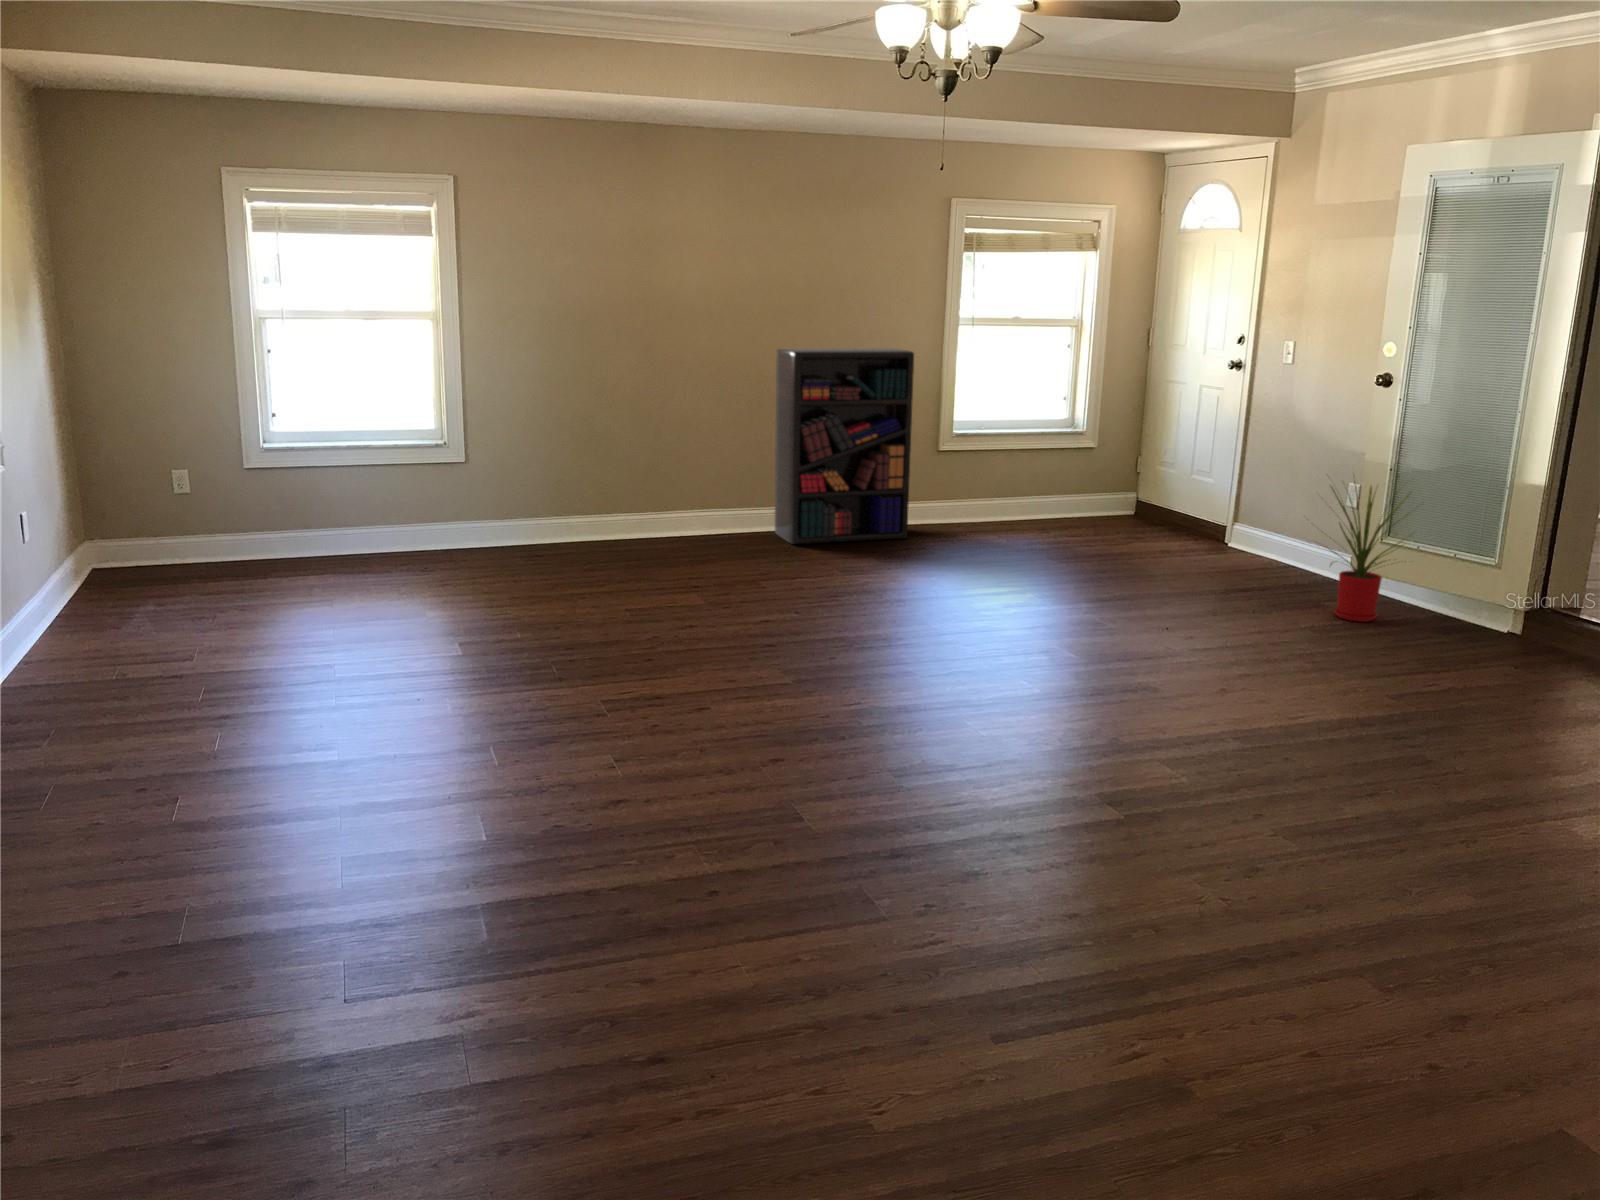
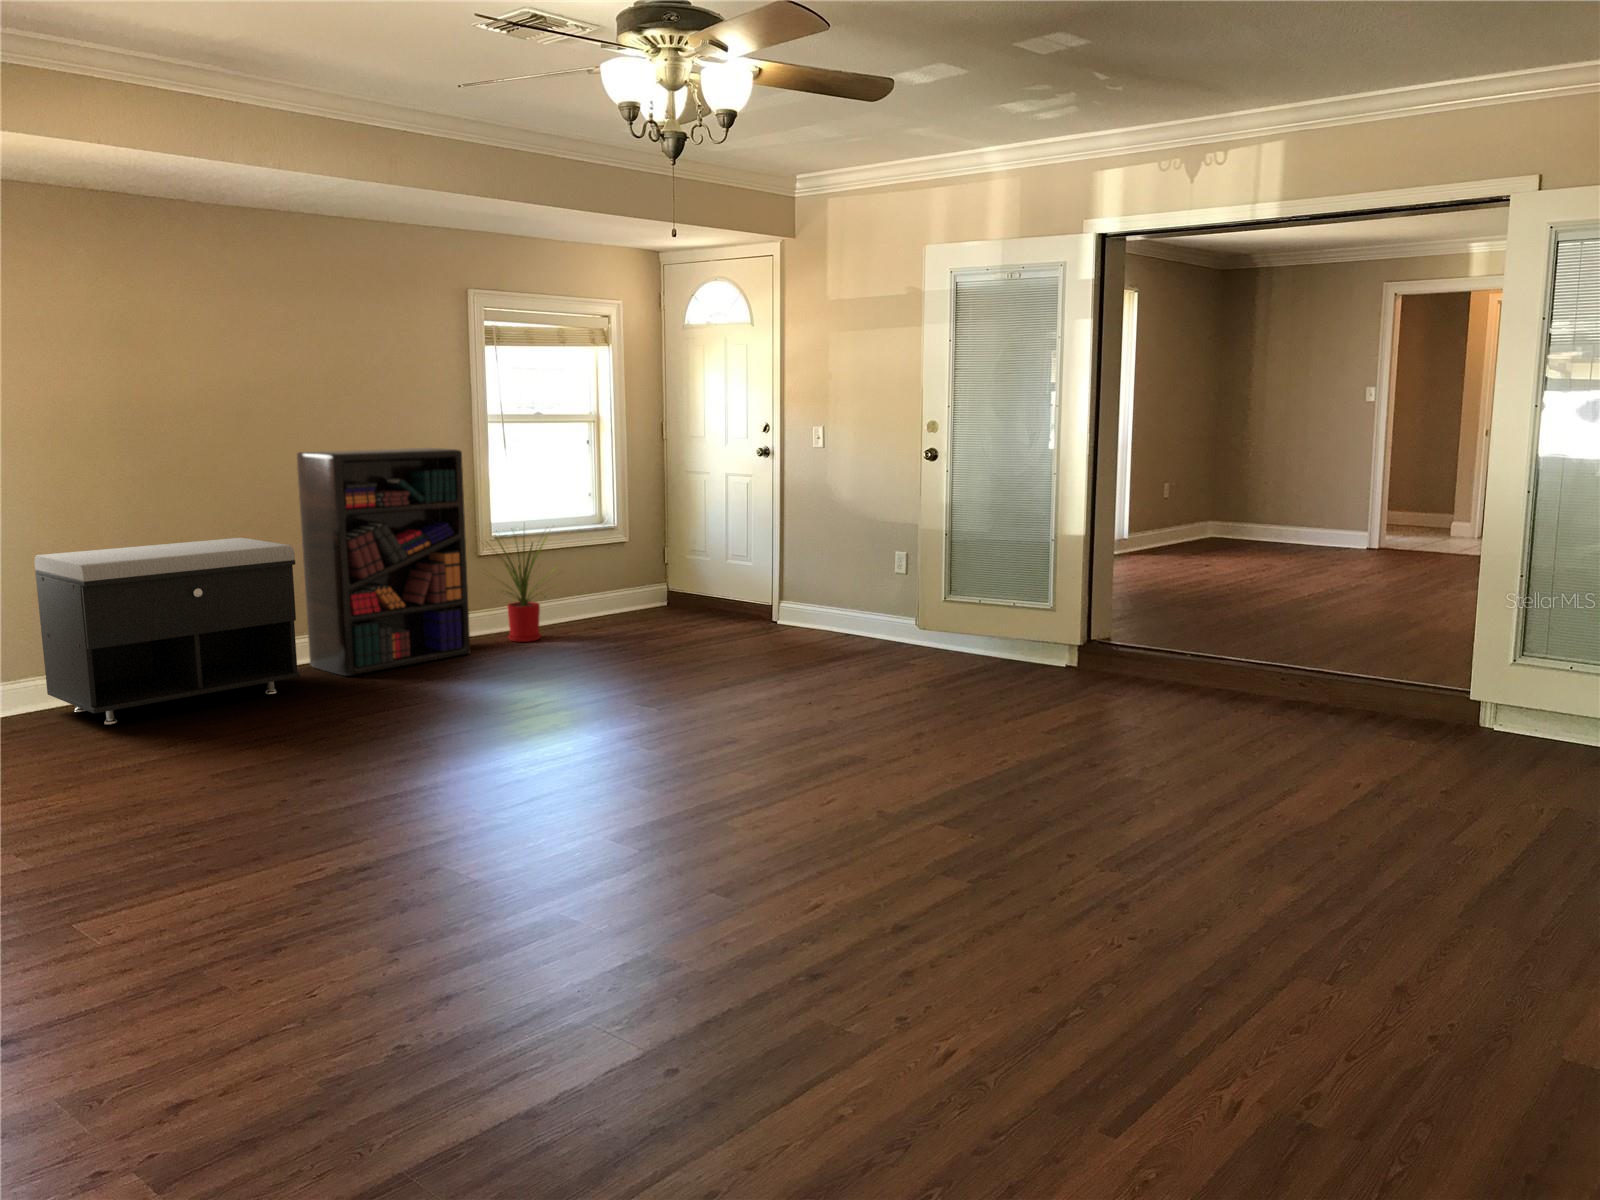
storage bench: none [570,419,749,558] -> present [35,538,300,725]
house plant: present [1329,486,1411,622] -> present [487,536,558,642]

